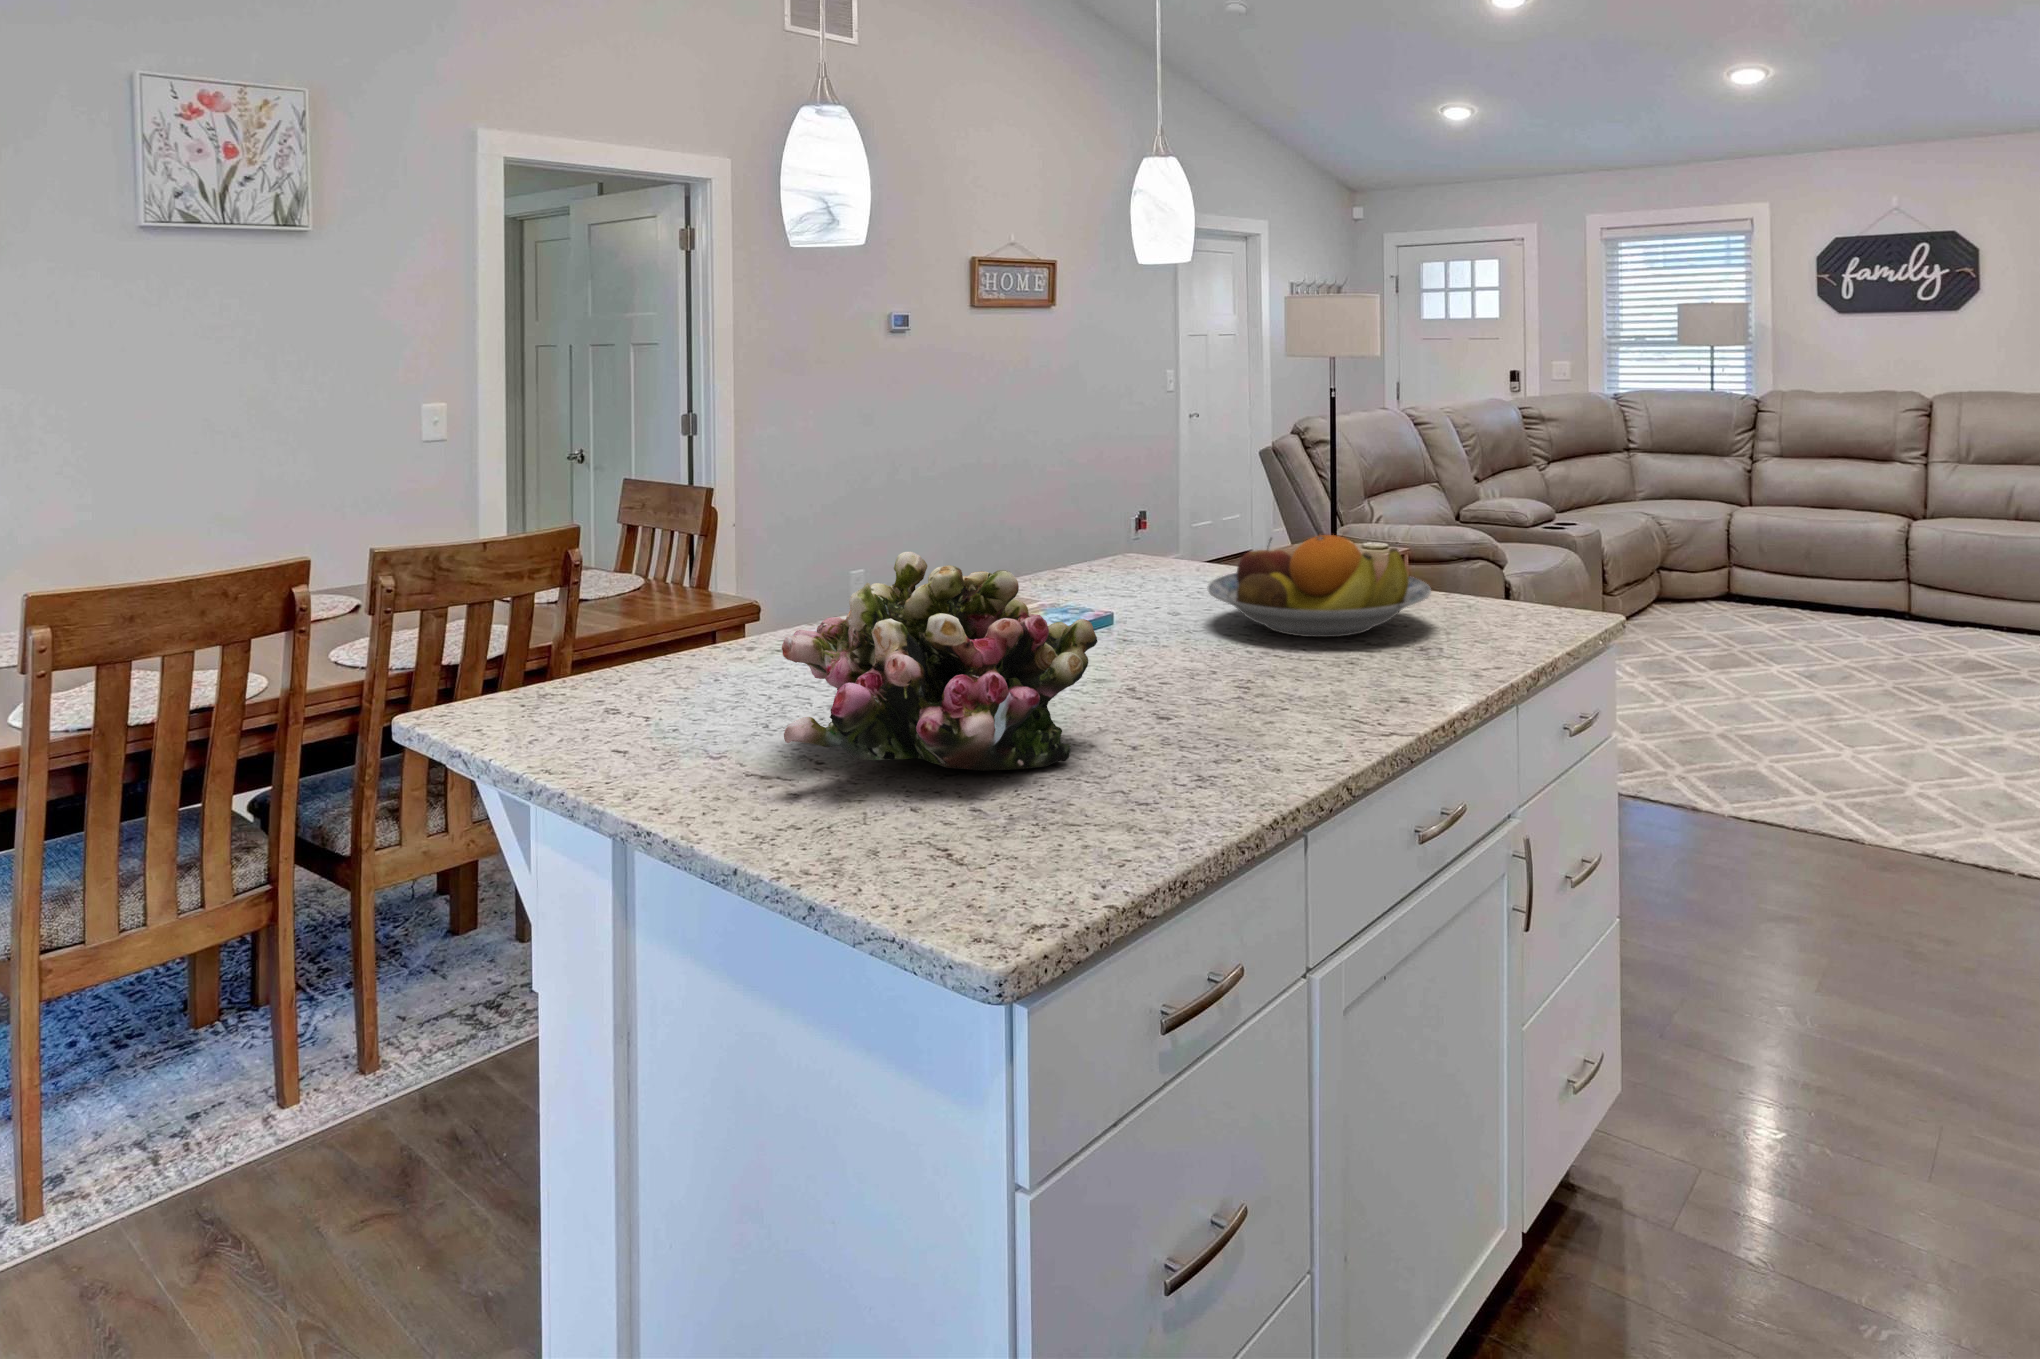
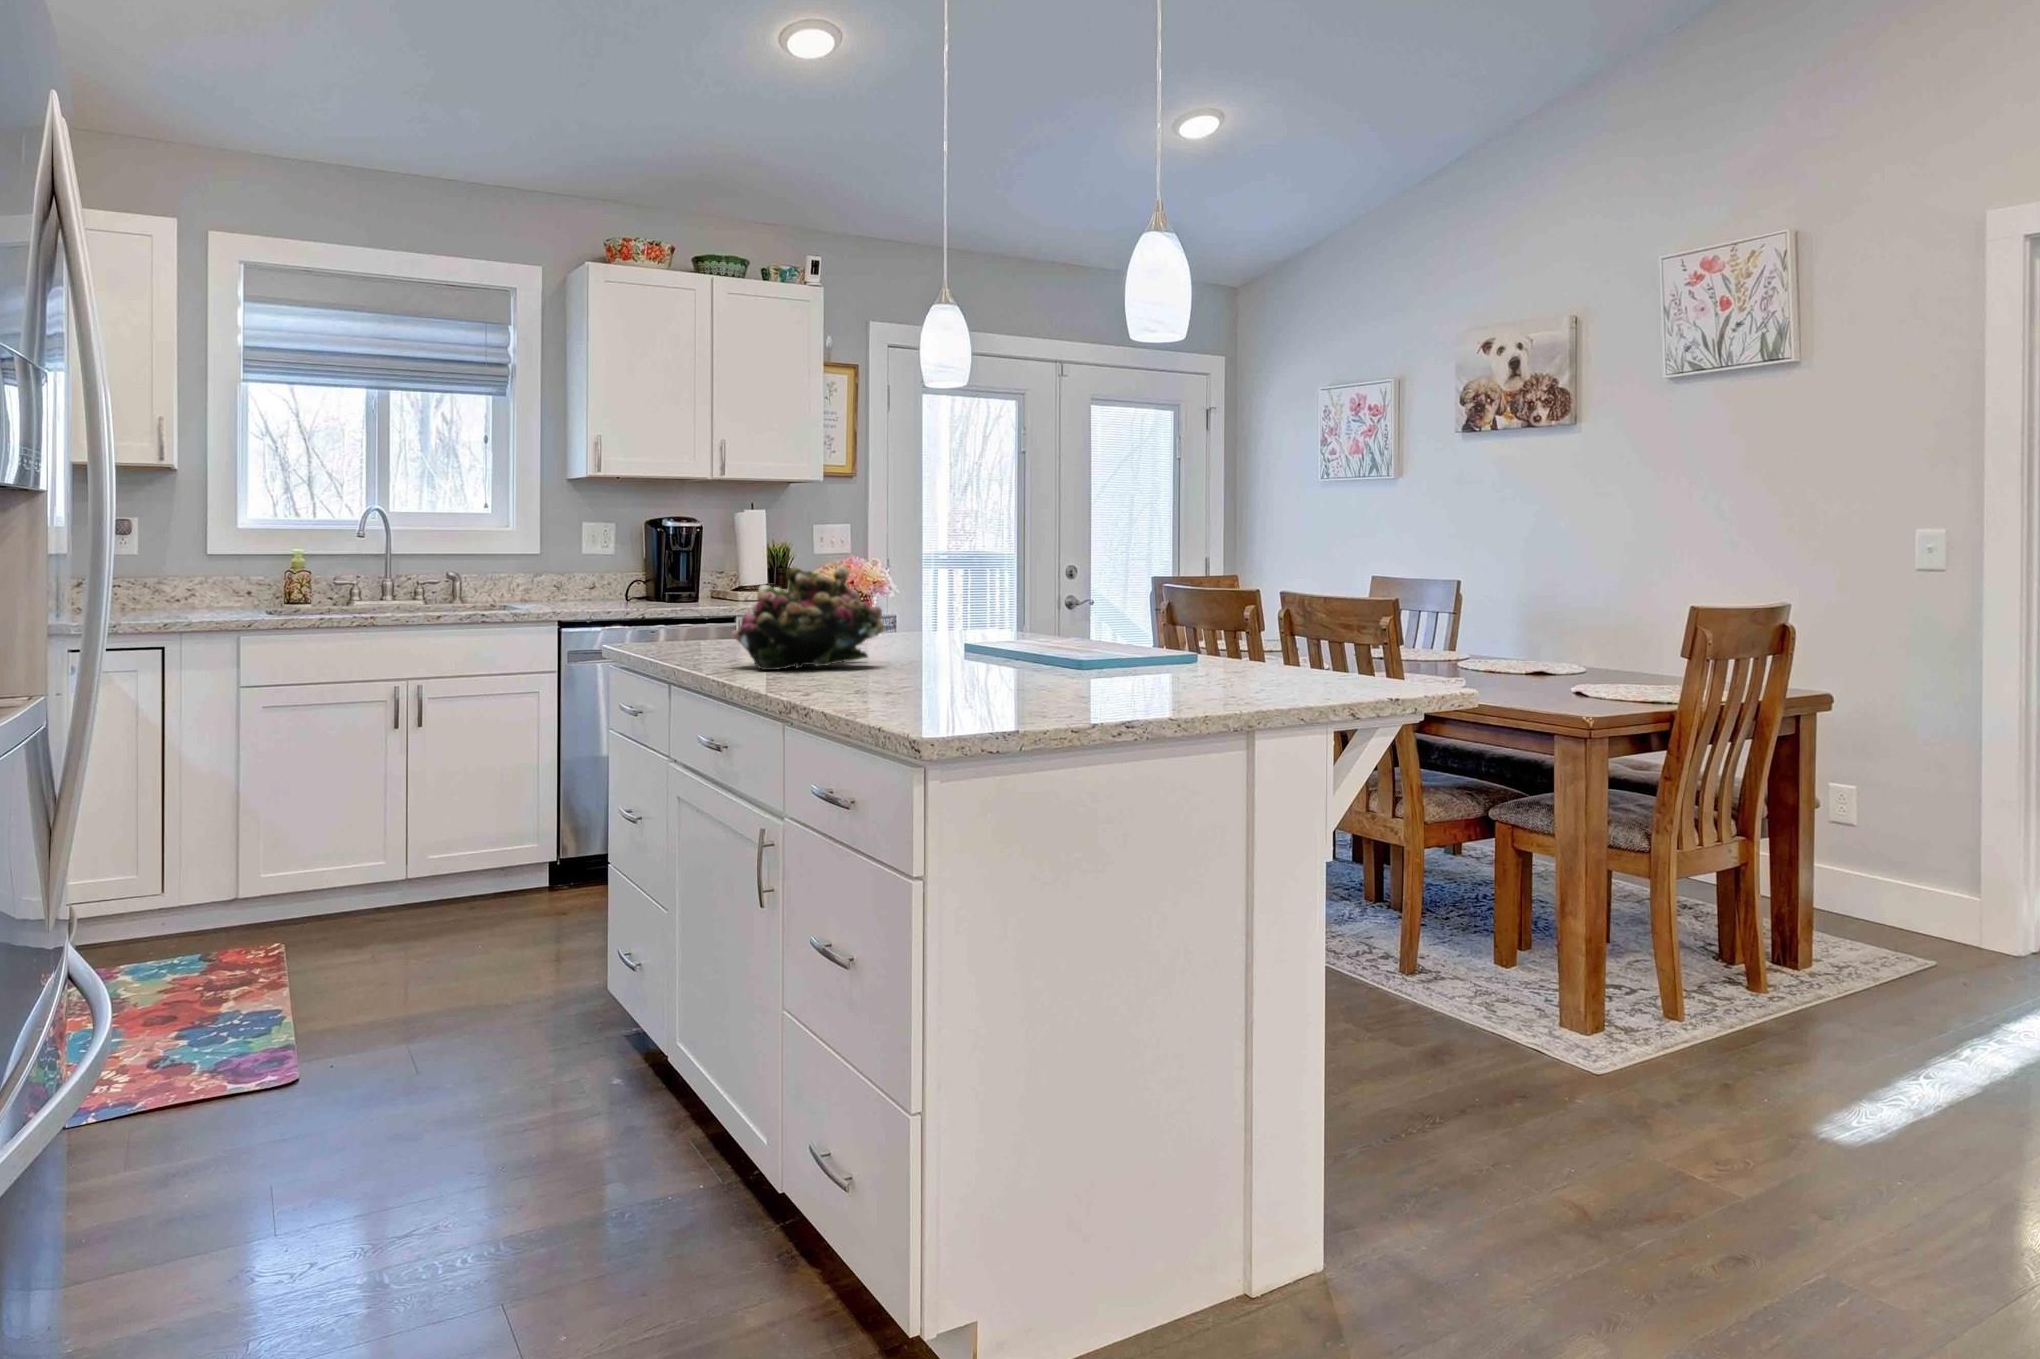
fruit bowl: present [1208,535,1431,637] -> none [946,604,1151,695]

